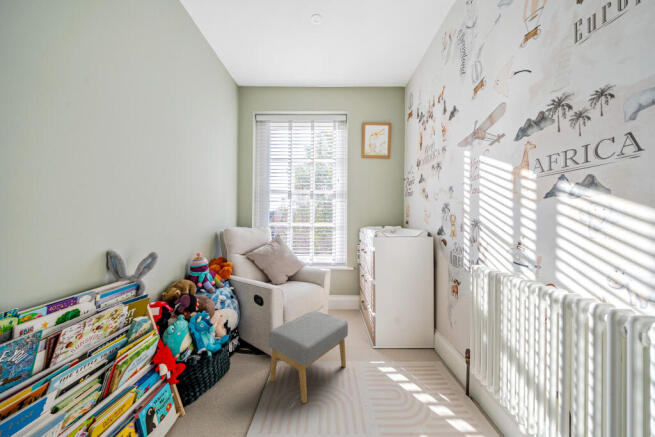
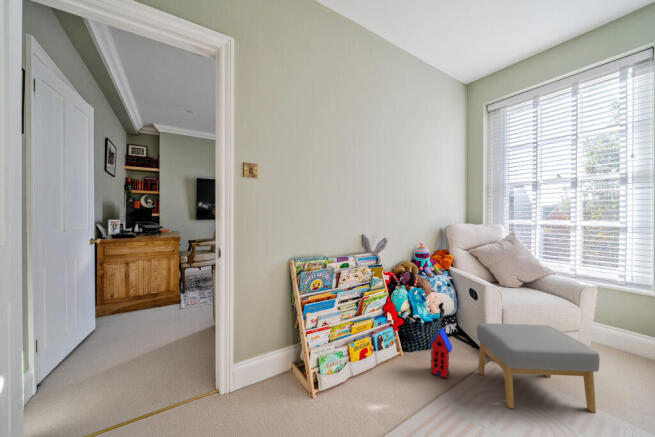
toy house: none [224,352,249,415] -> present [429,328,452,379]

